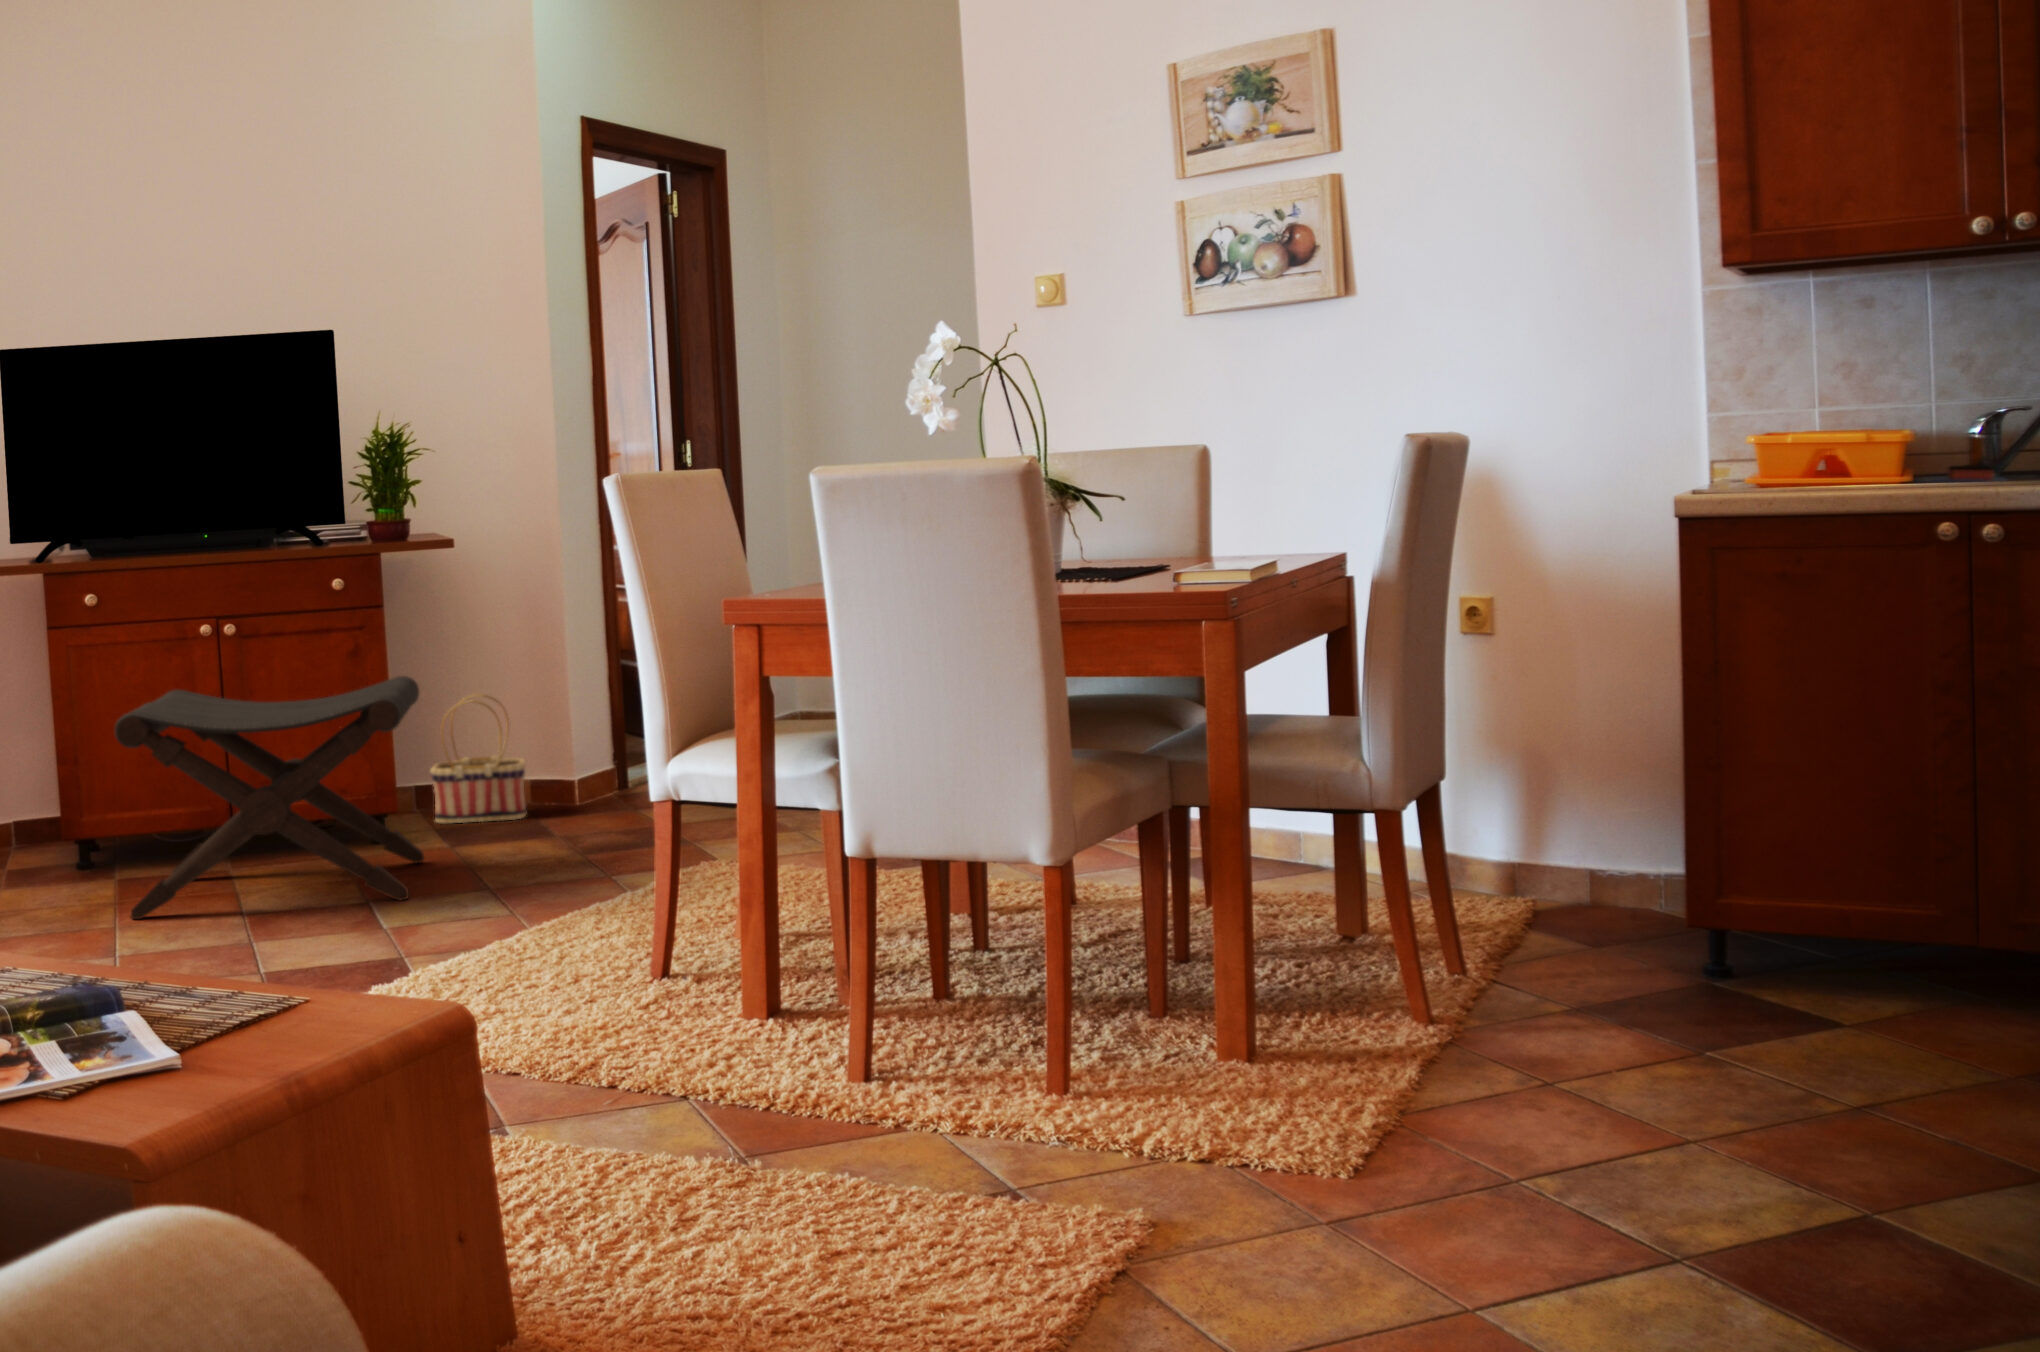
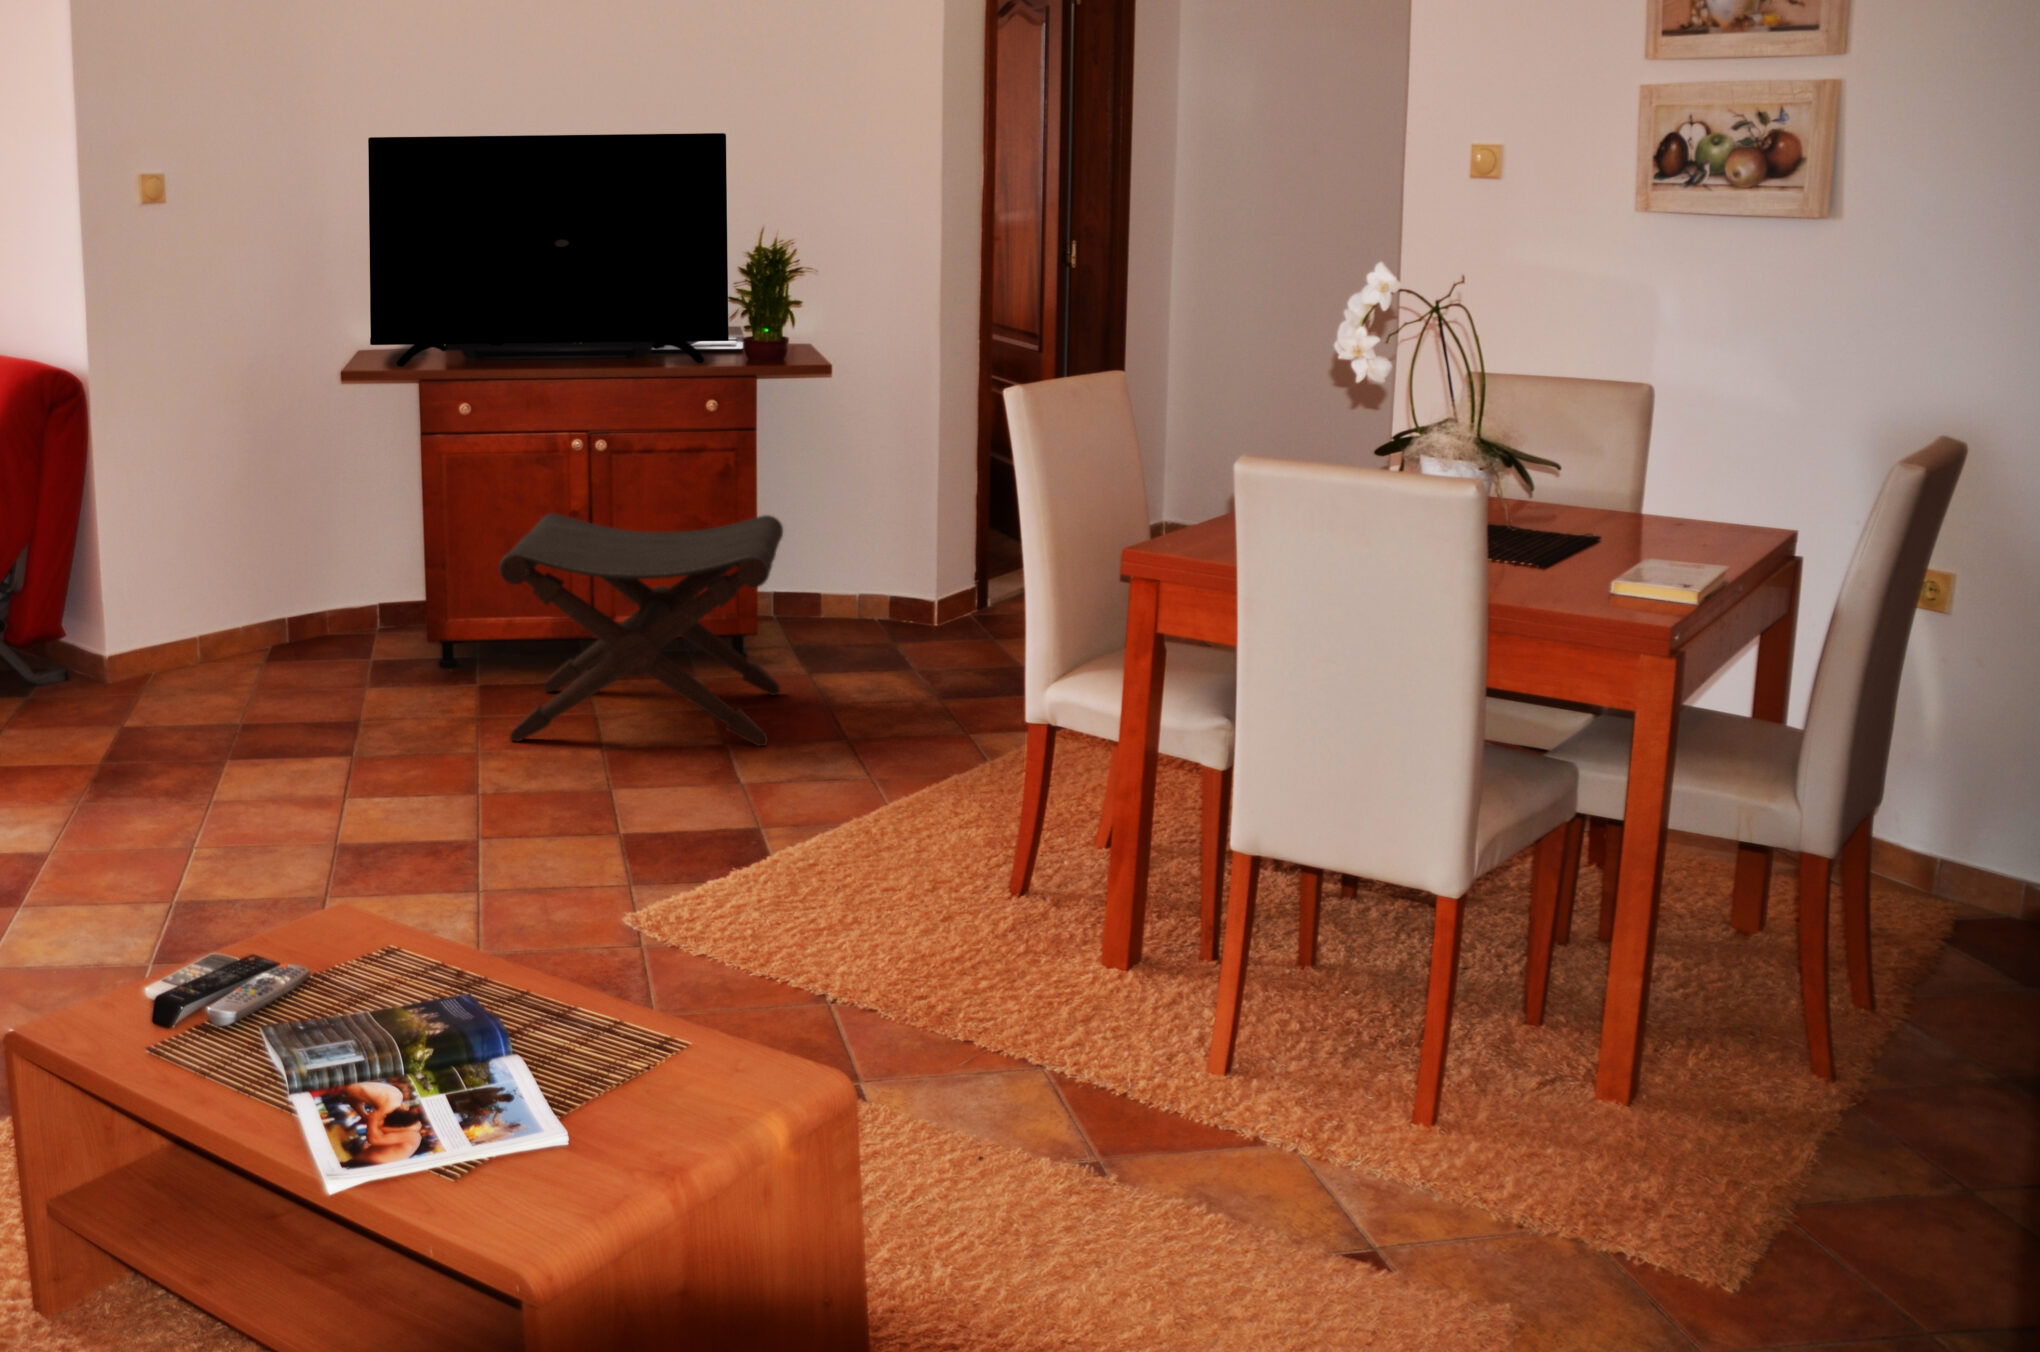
basket: present [430,694,526,823] -> none [786,515,879,642]

